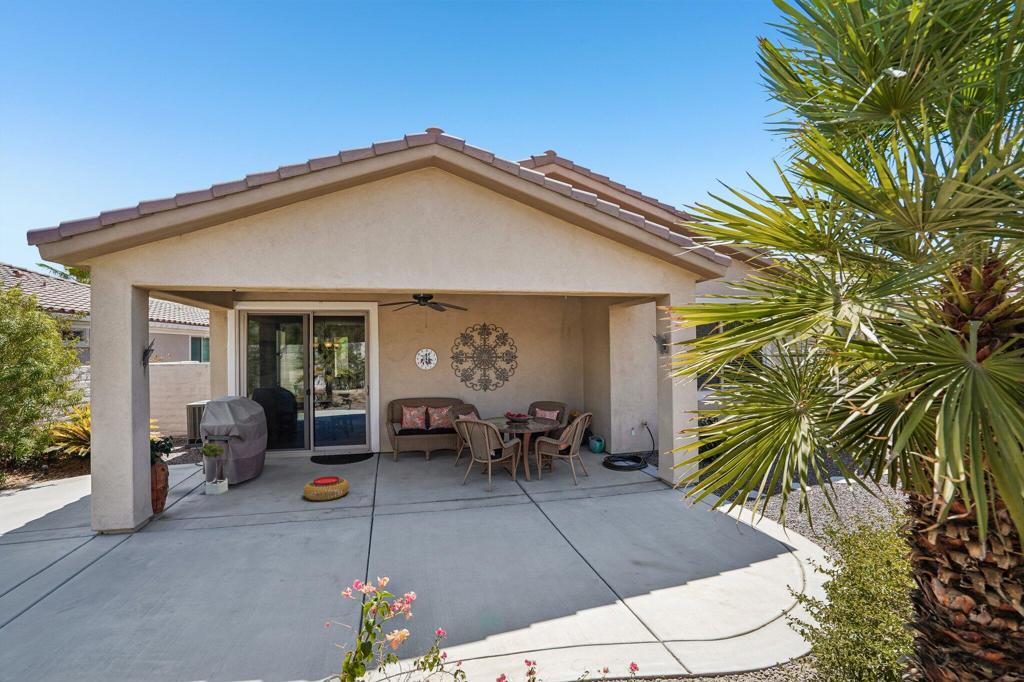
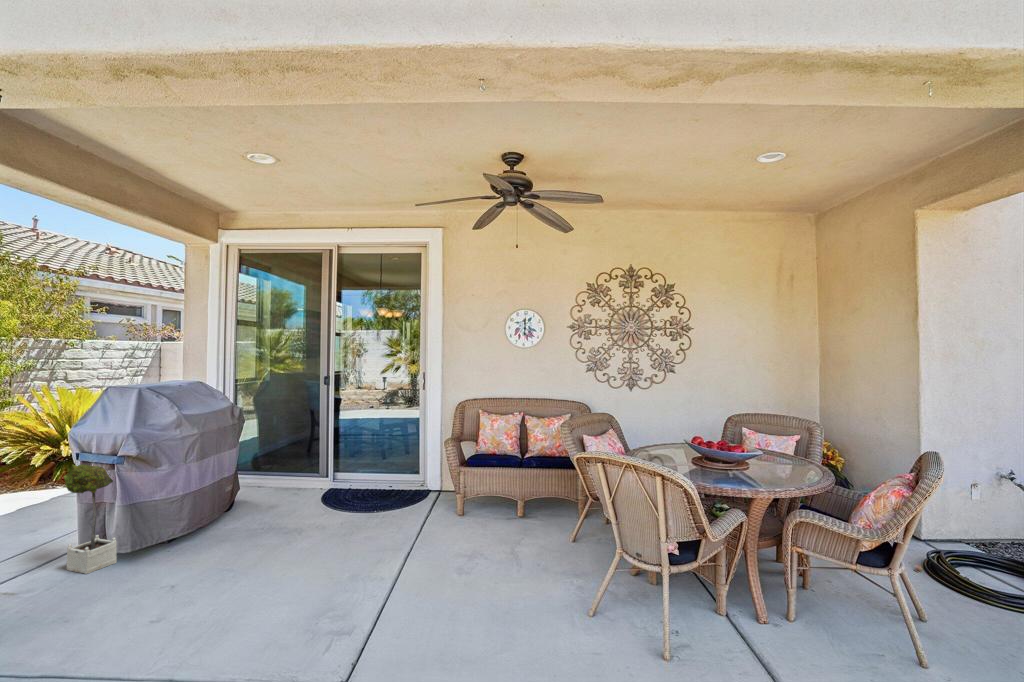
pouf: present [303,476,349,501] -> none [224,559,333,629]

